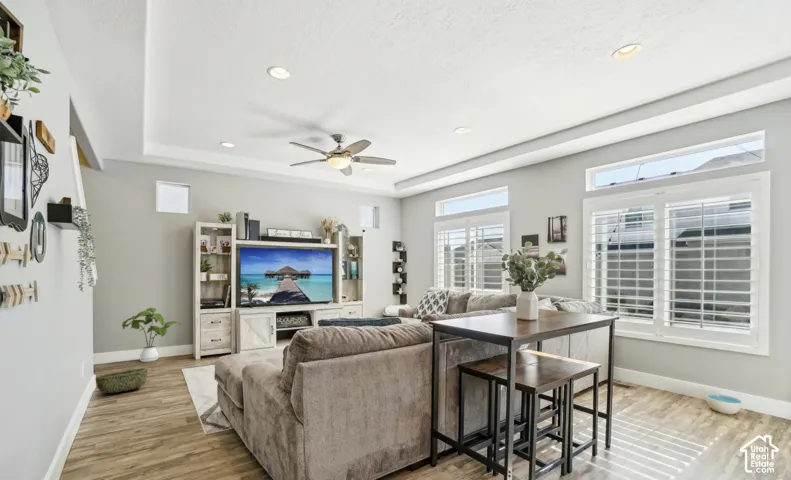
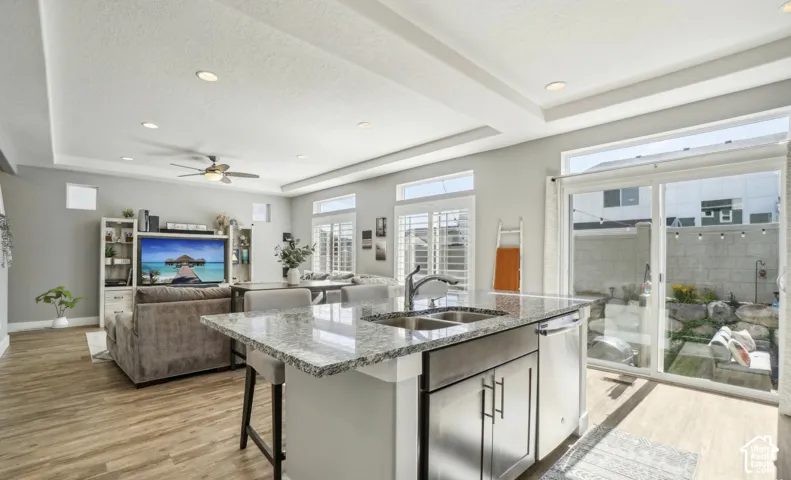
woven basket: present [96,368,148,393] -> none [11,329,55,346]

